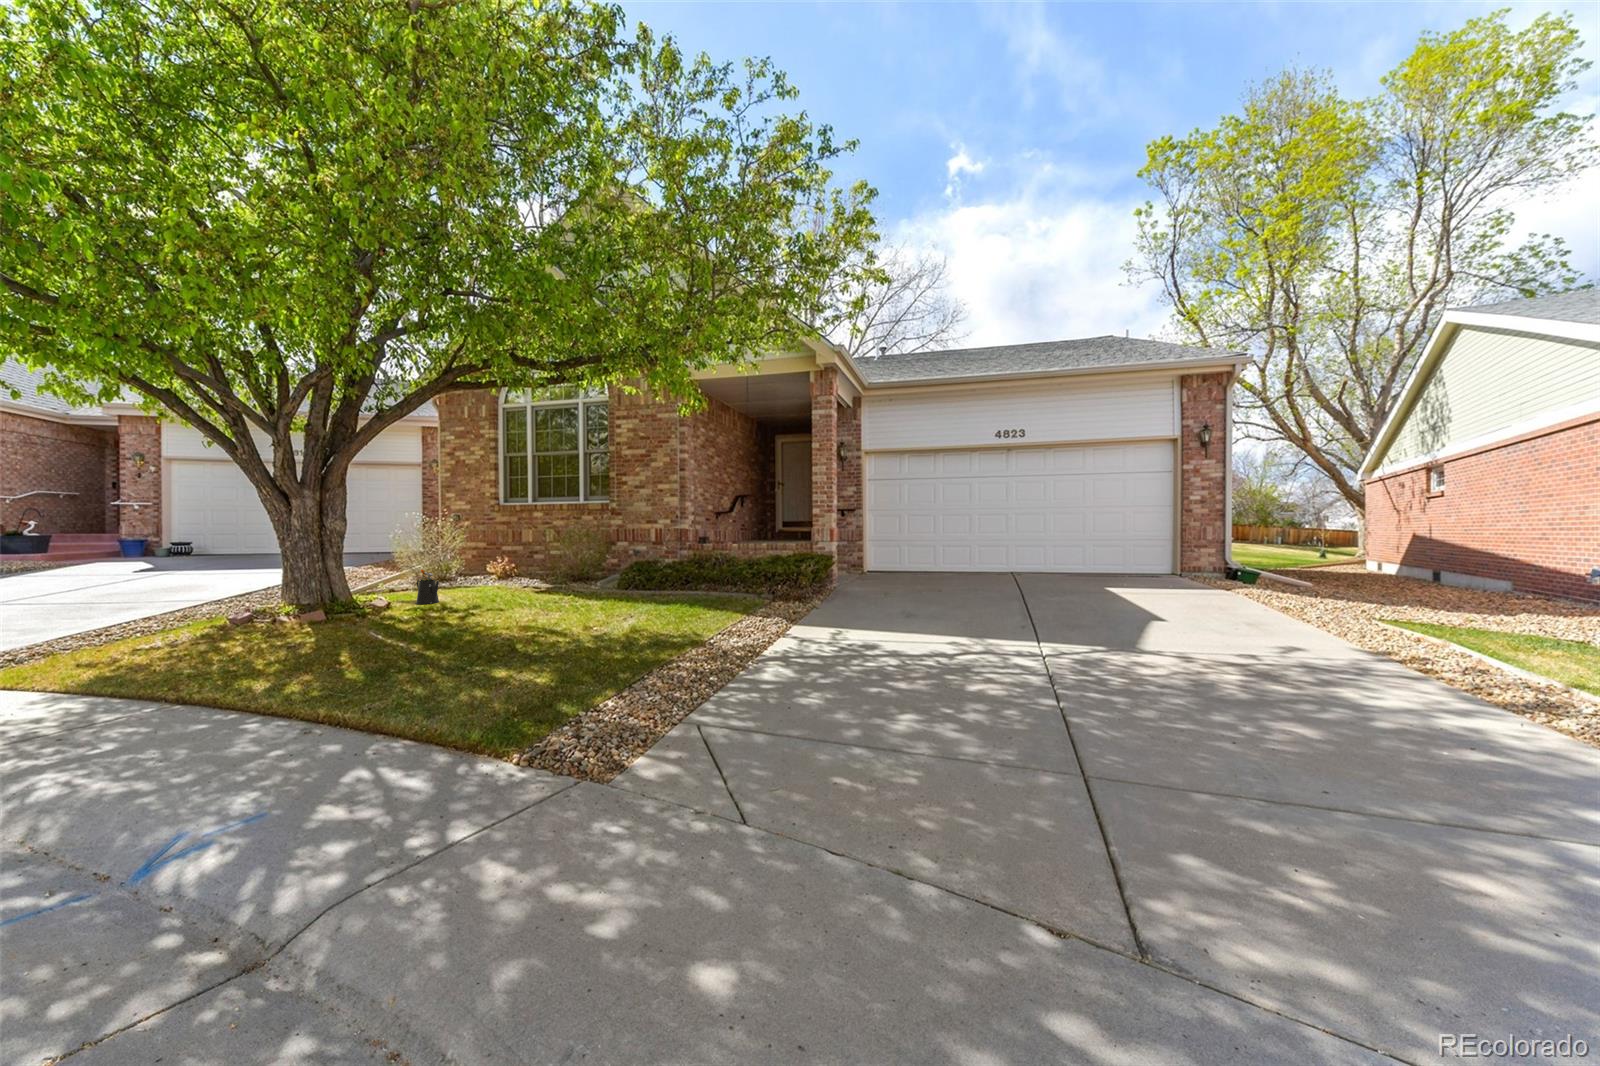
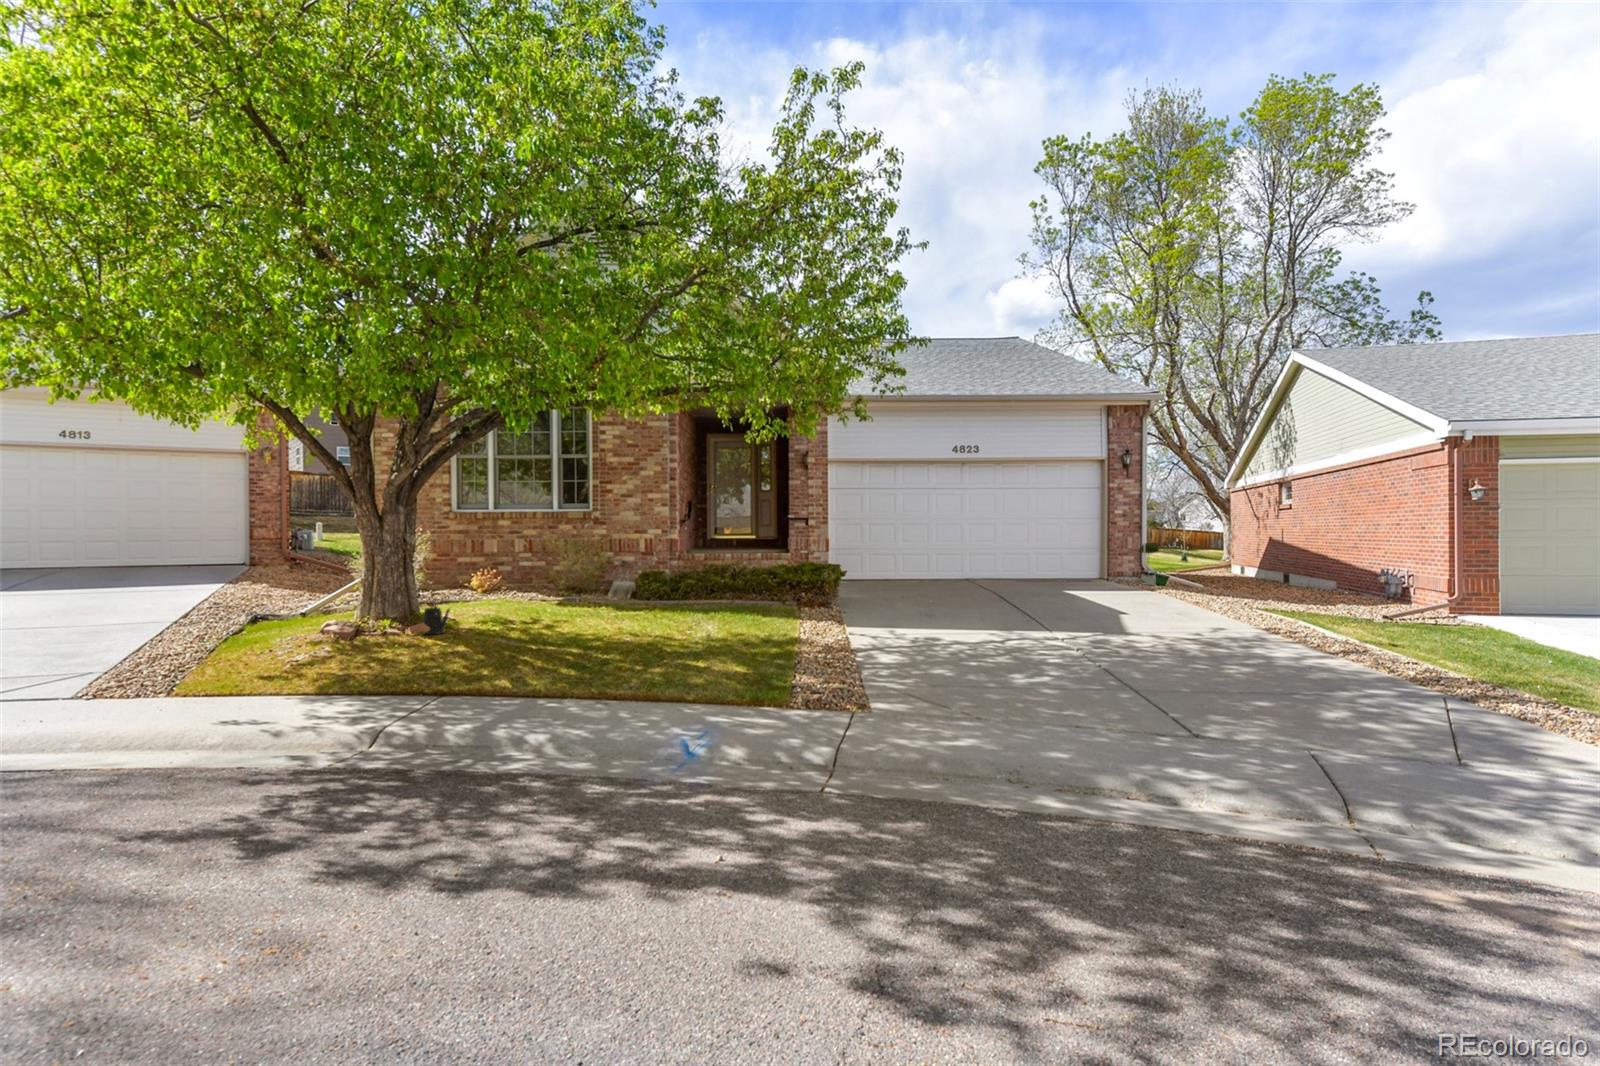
potted tree: none [1221,532,1246,582] -> present [1140,542,1159,585]

